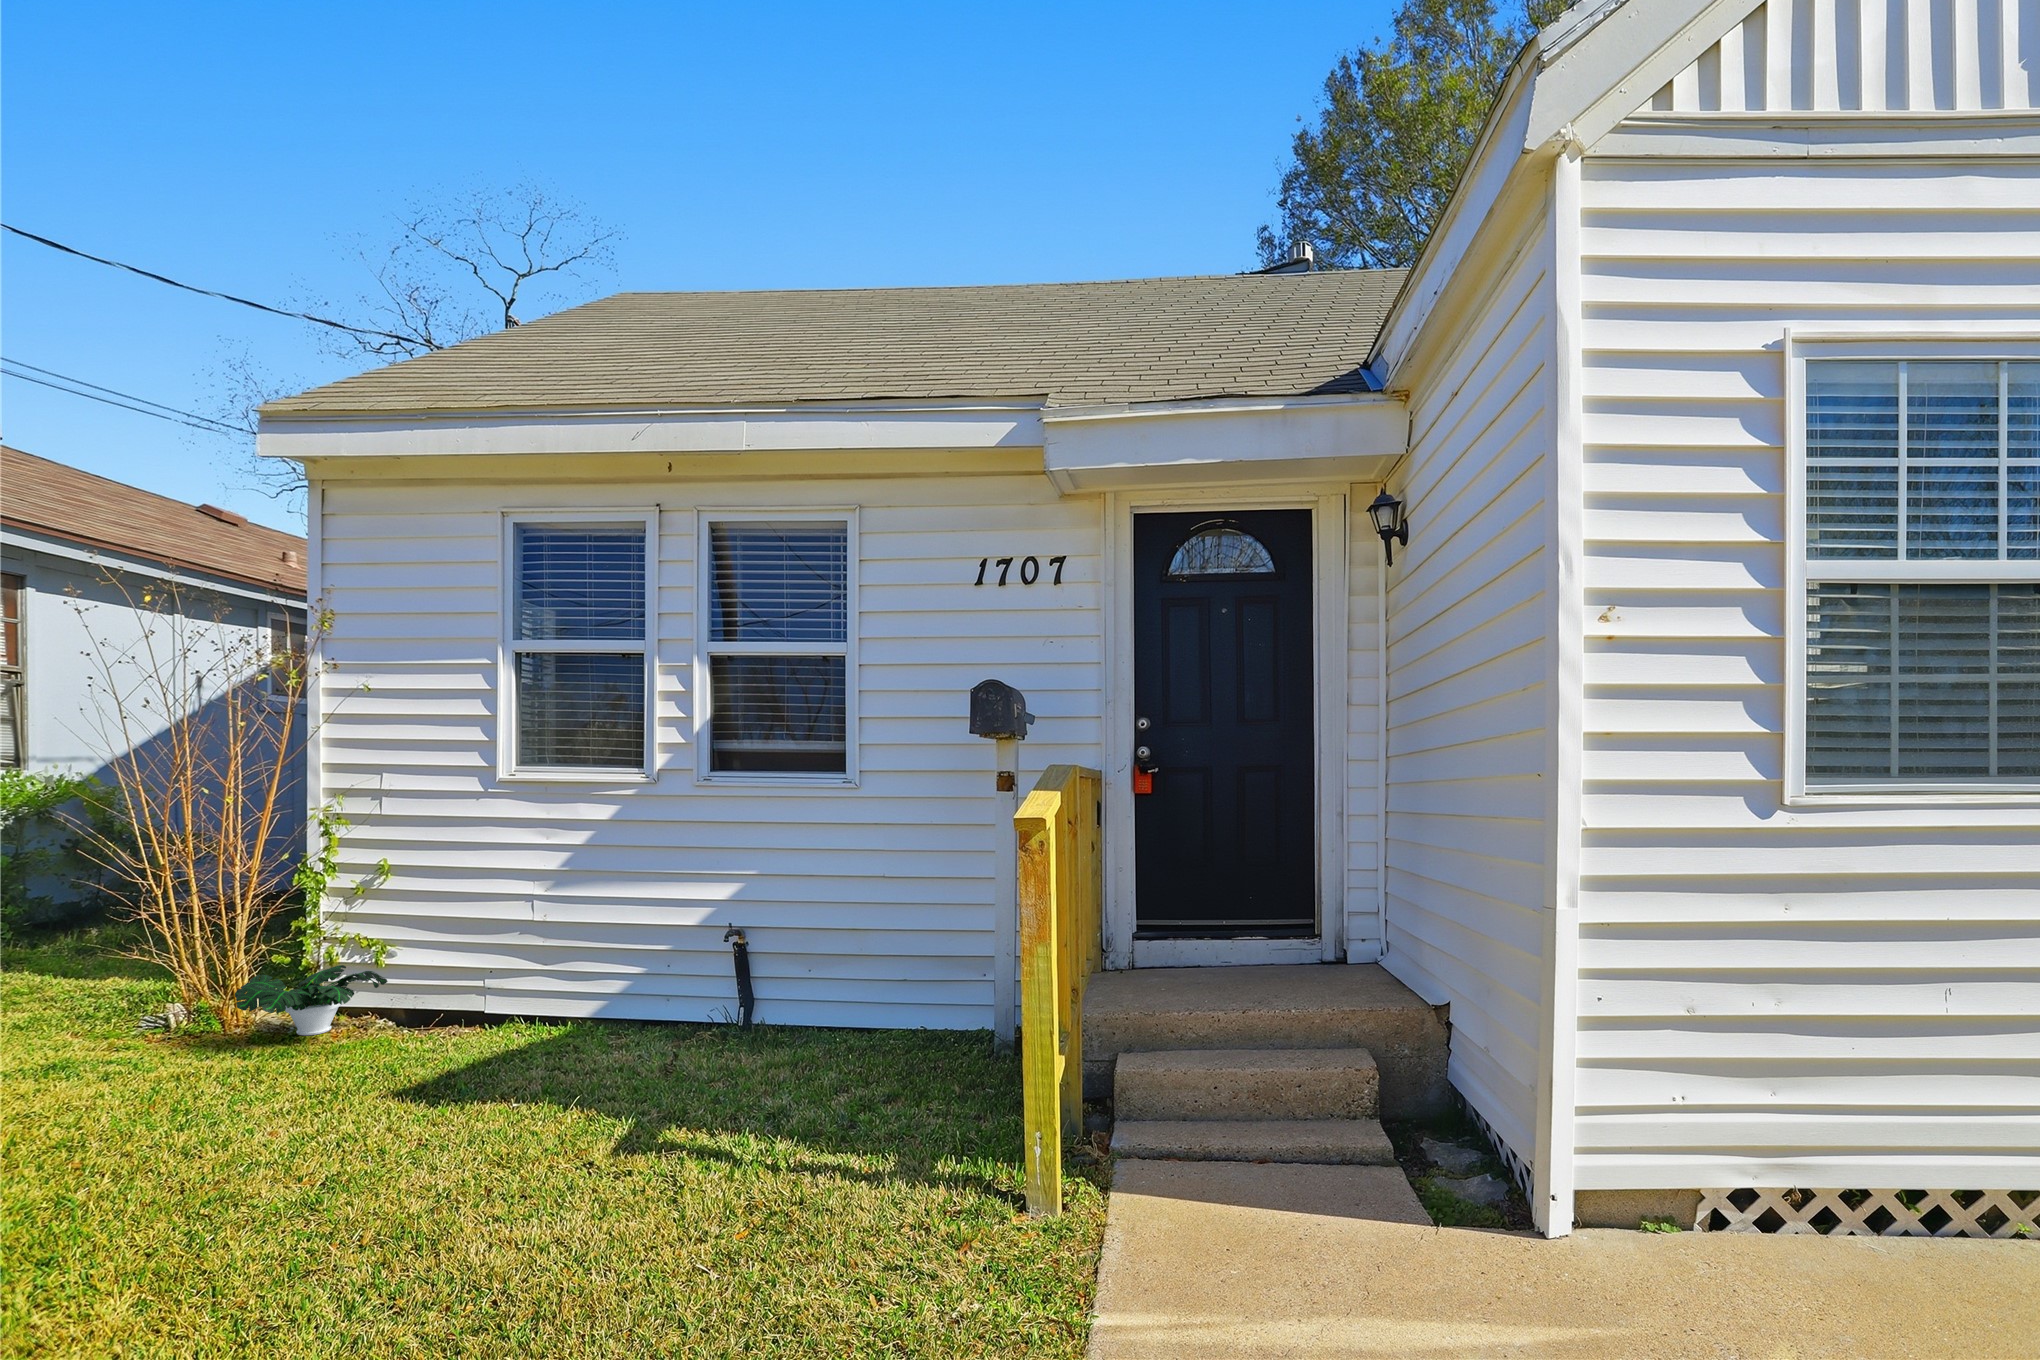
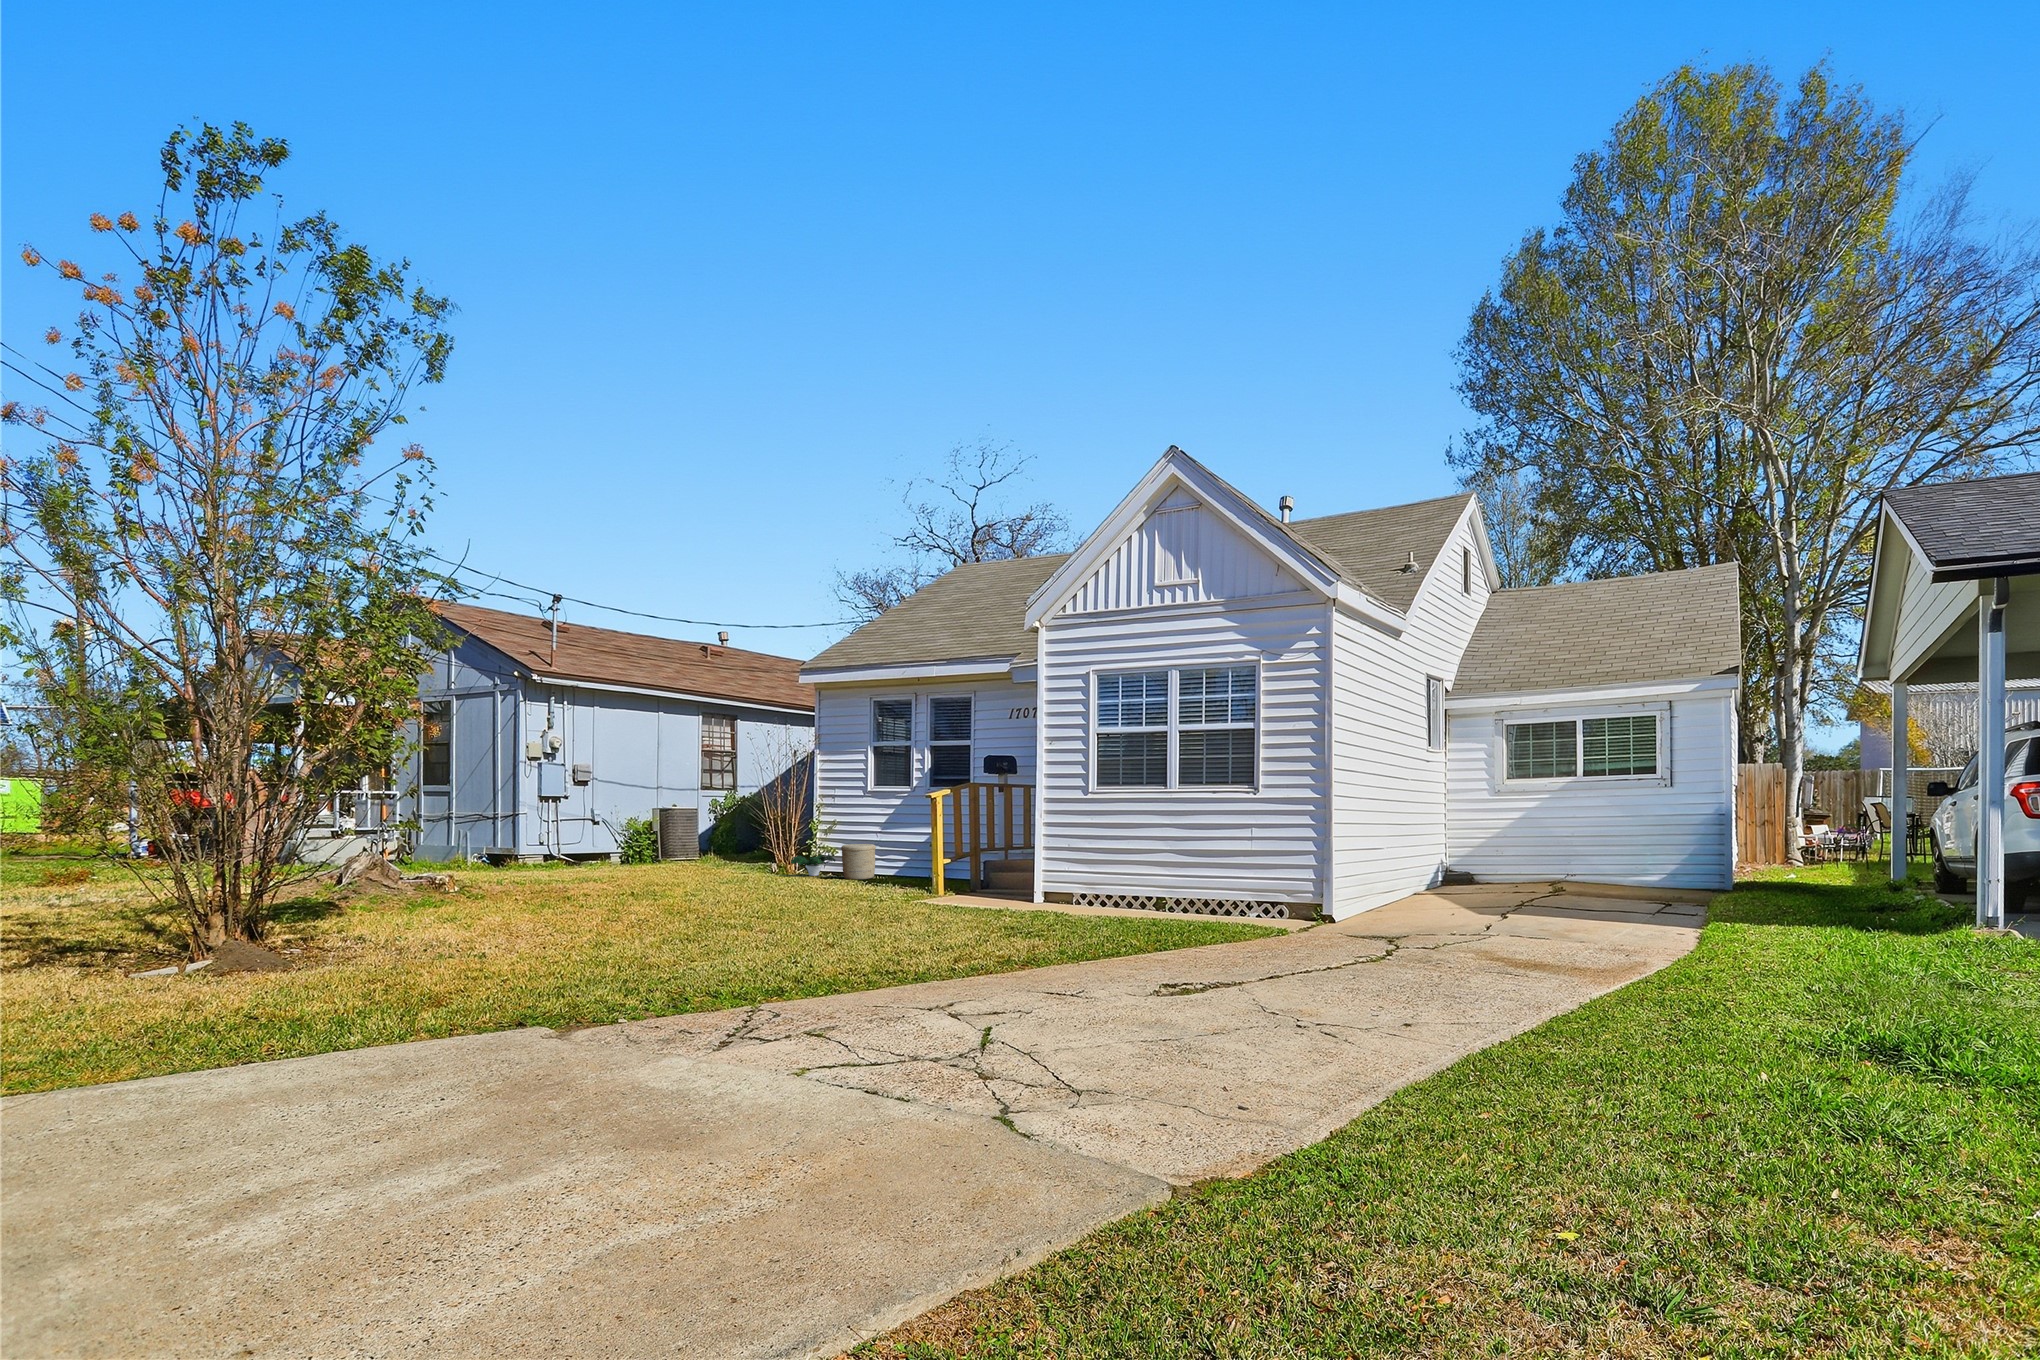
woven basket: none [424,932,536,1049] -> present [841,844,876,879]

